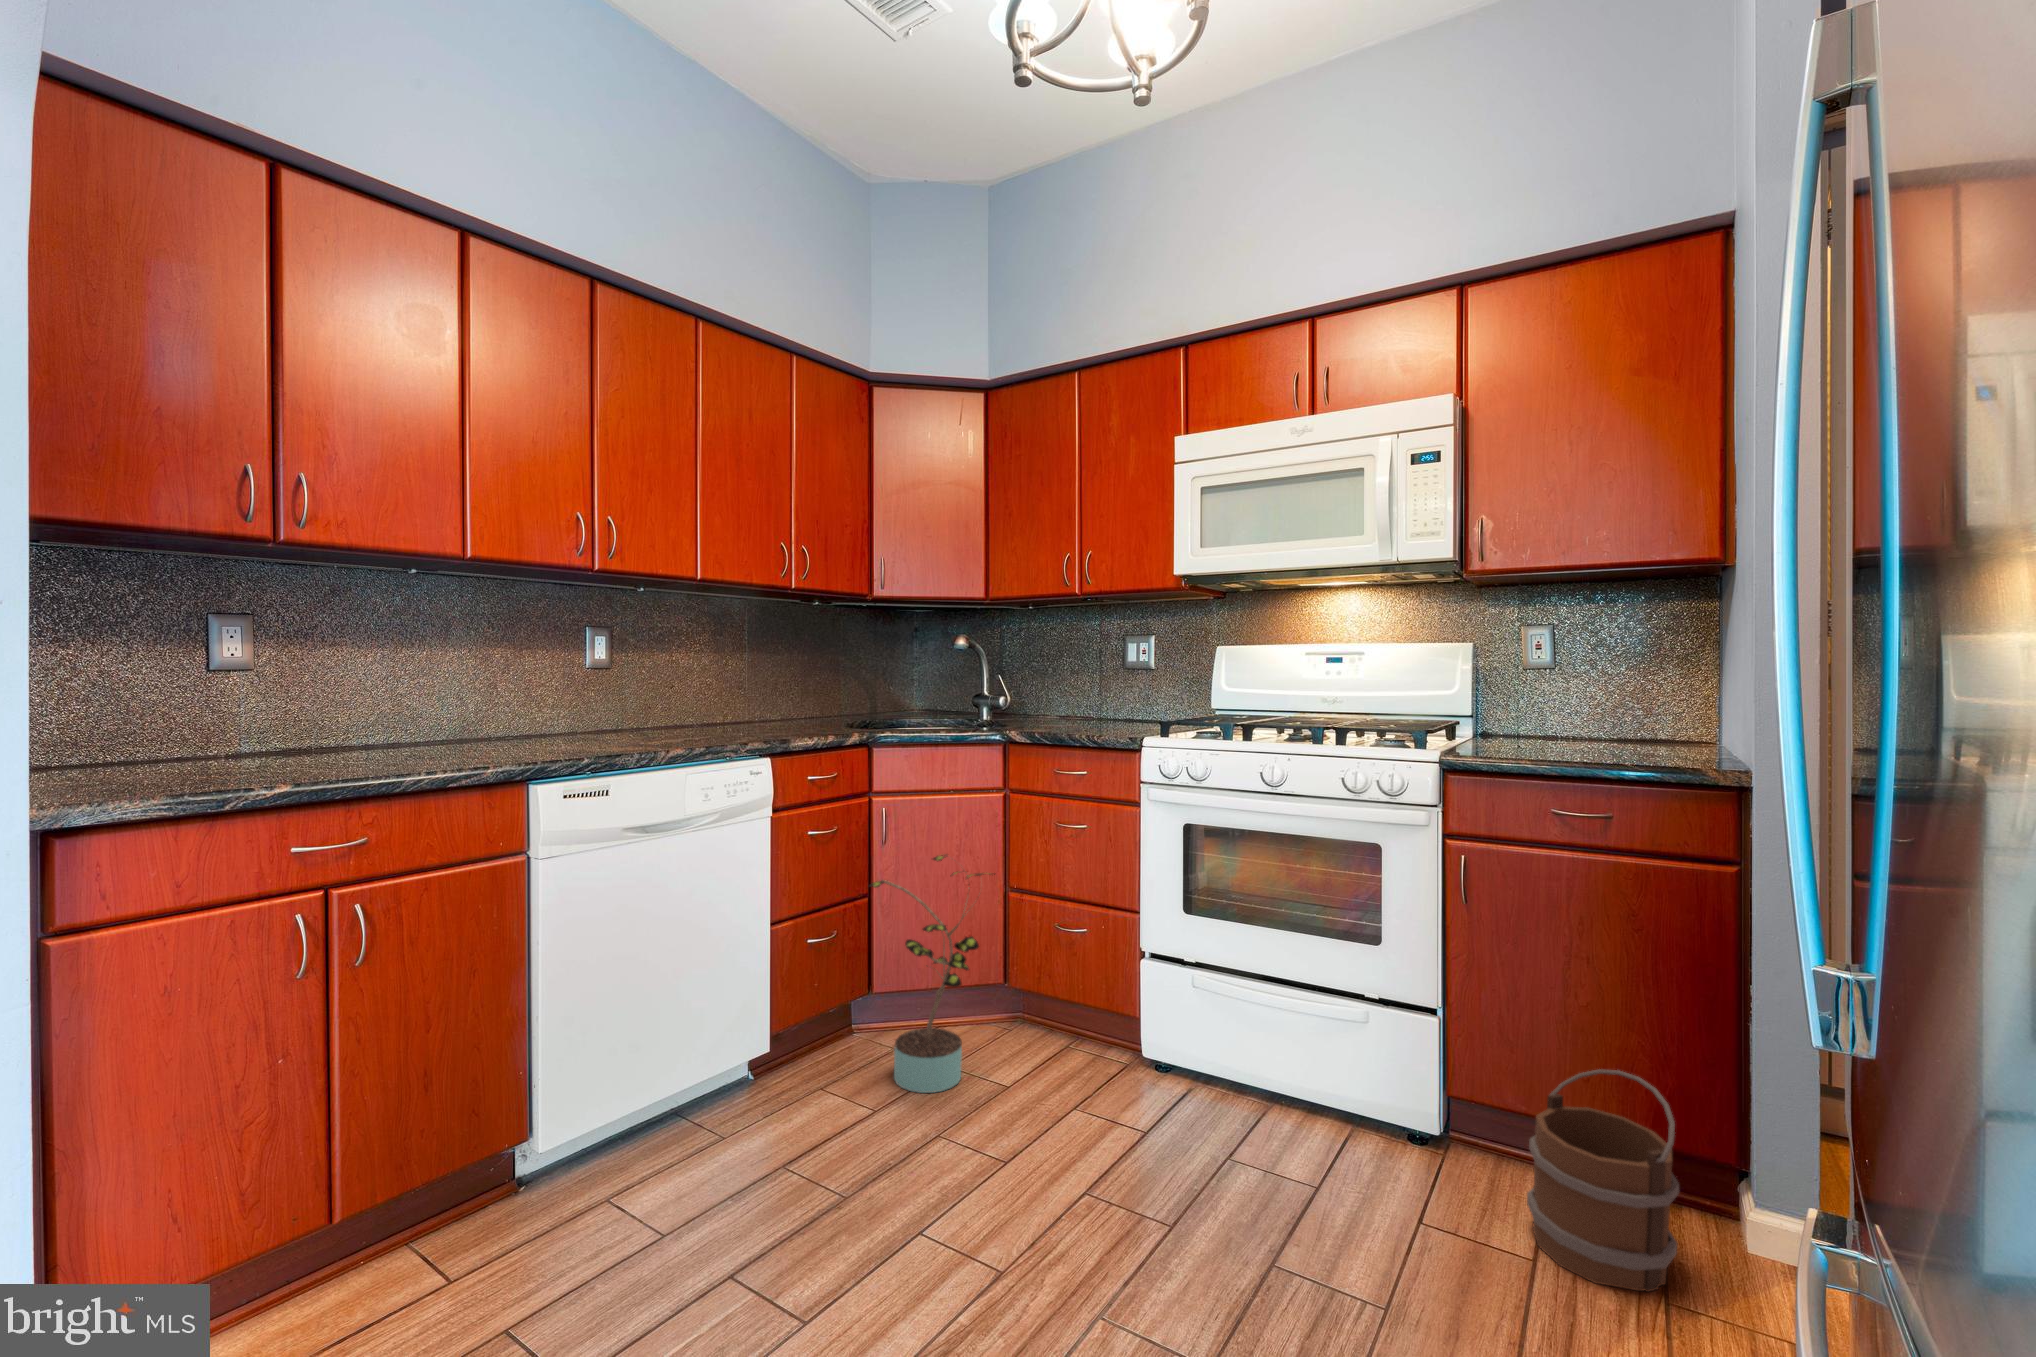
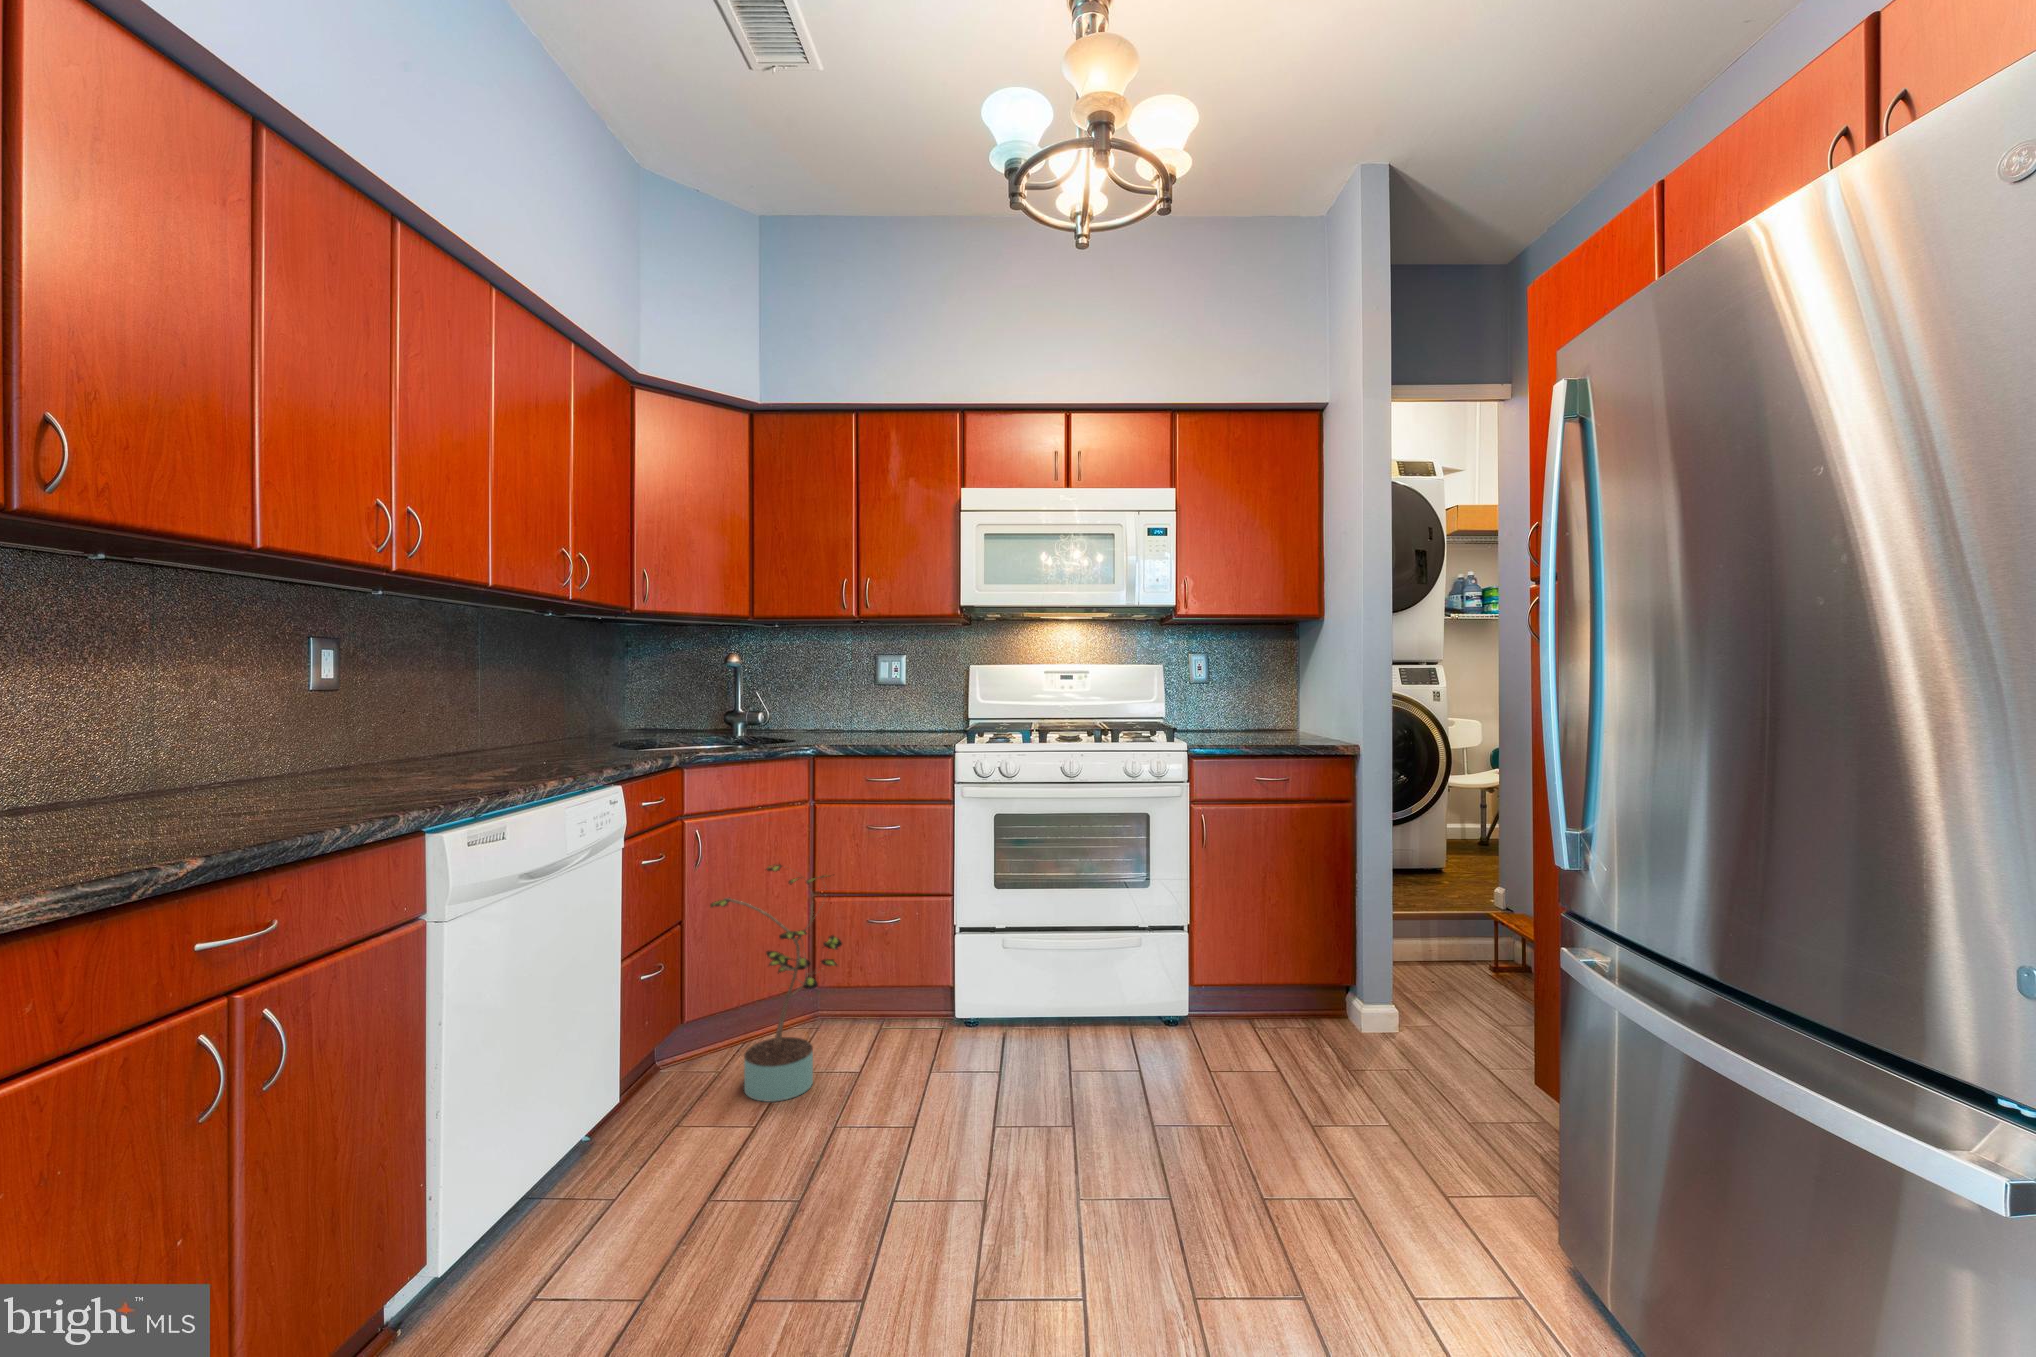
bucket: present [1527,1069,1679,1292] -> none [1266,932,1353,1072]

